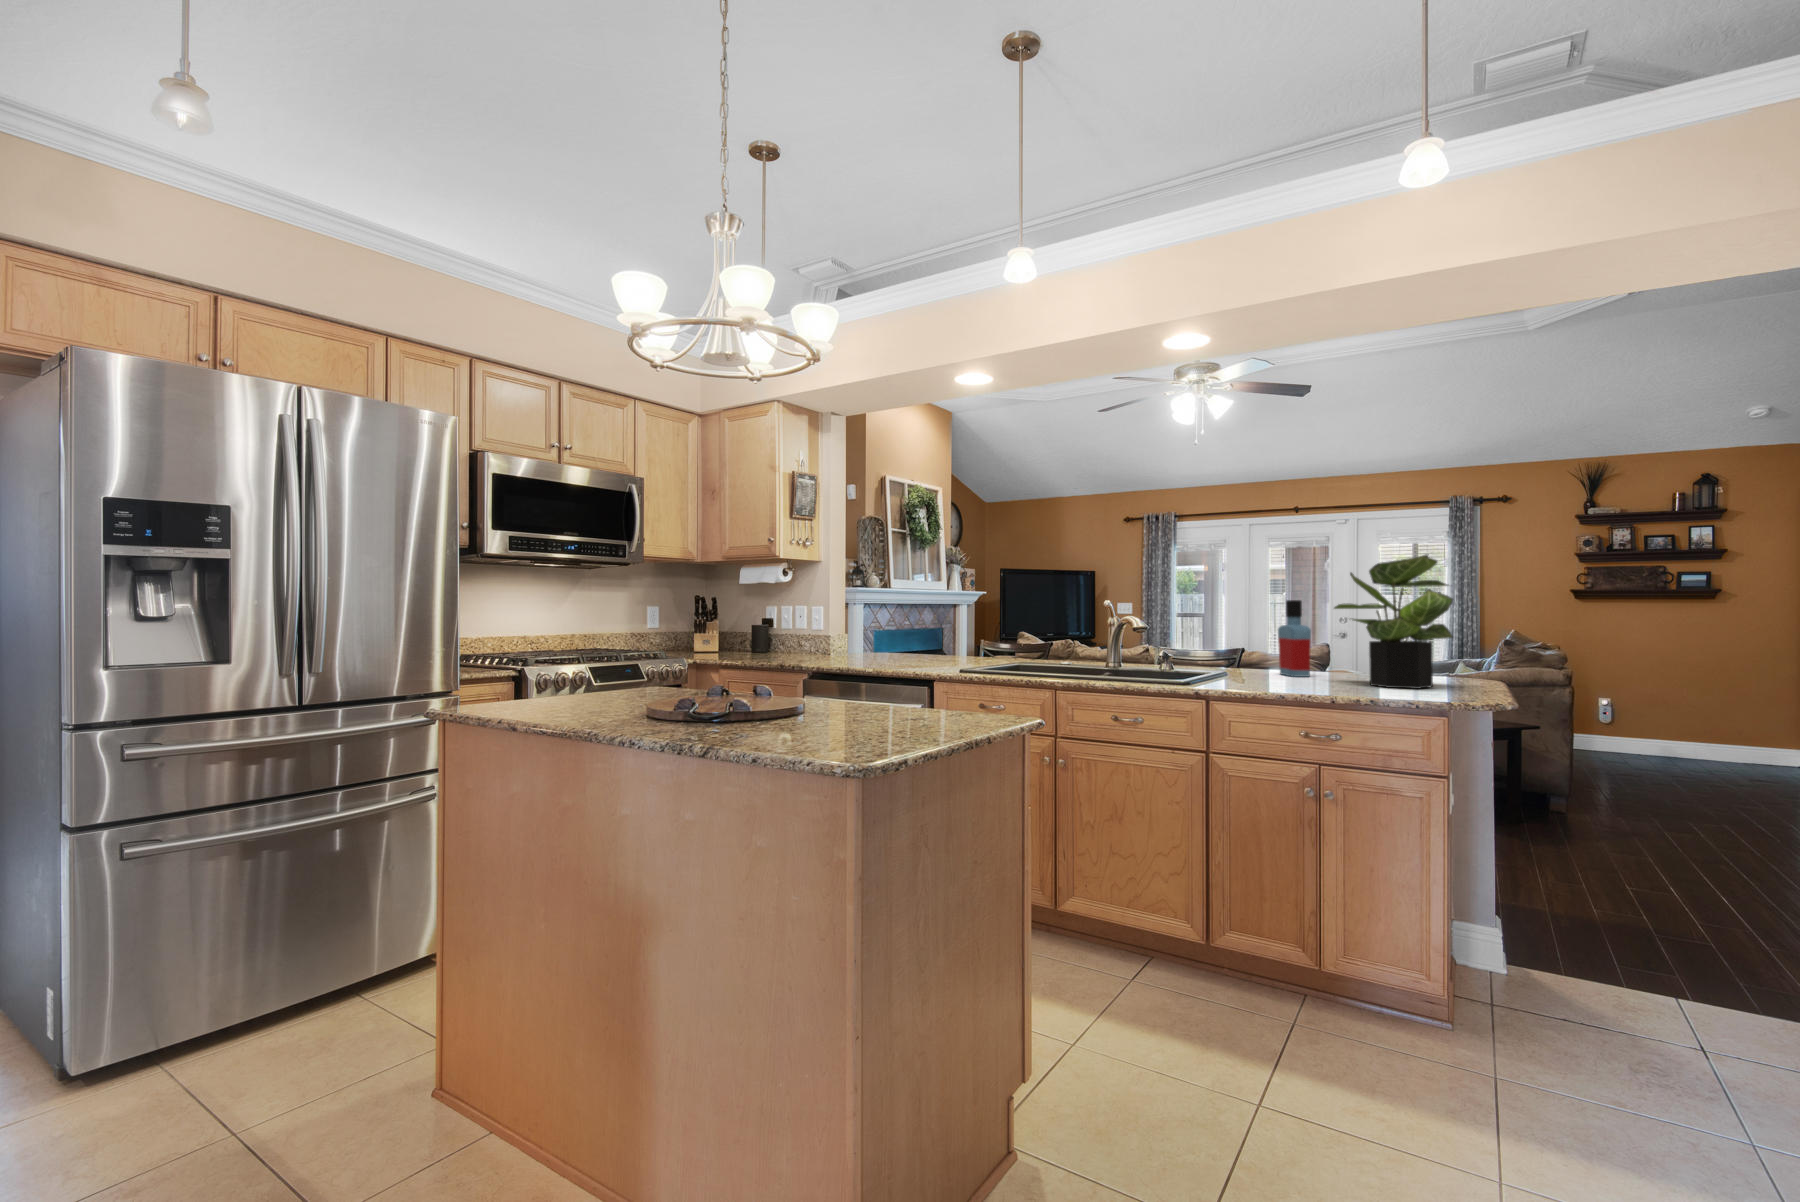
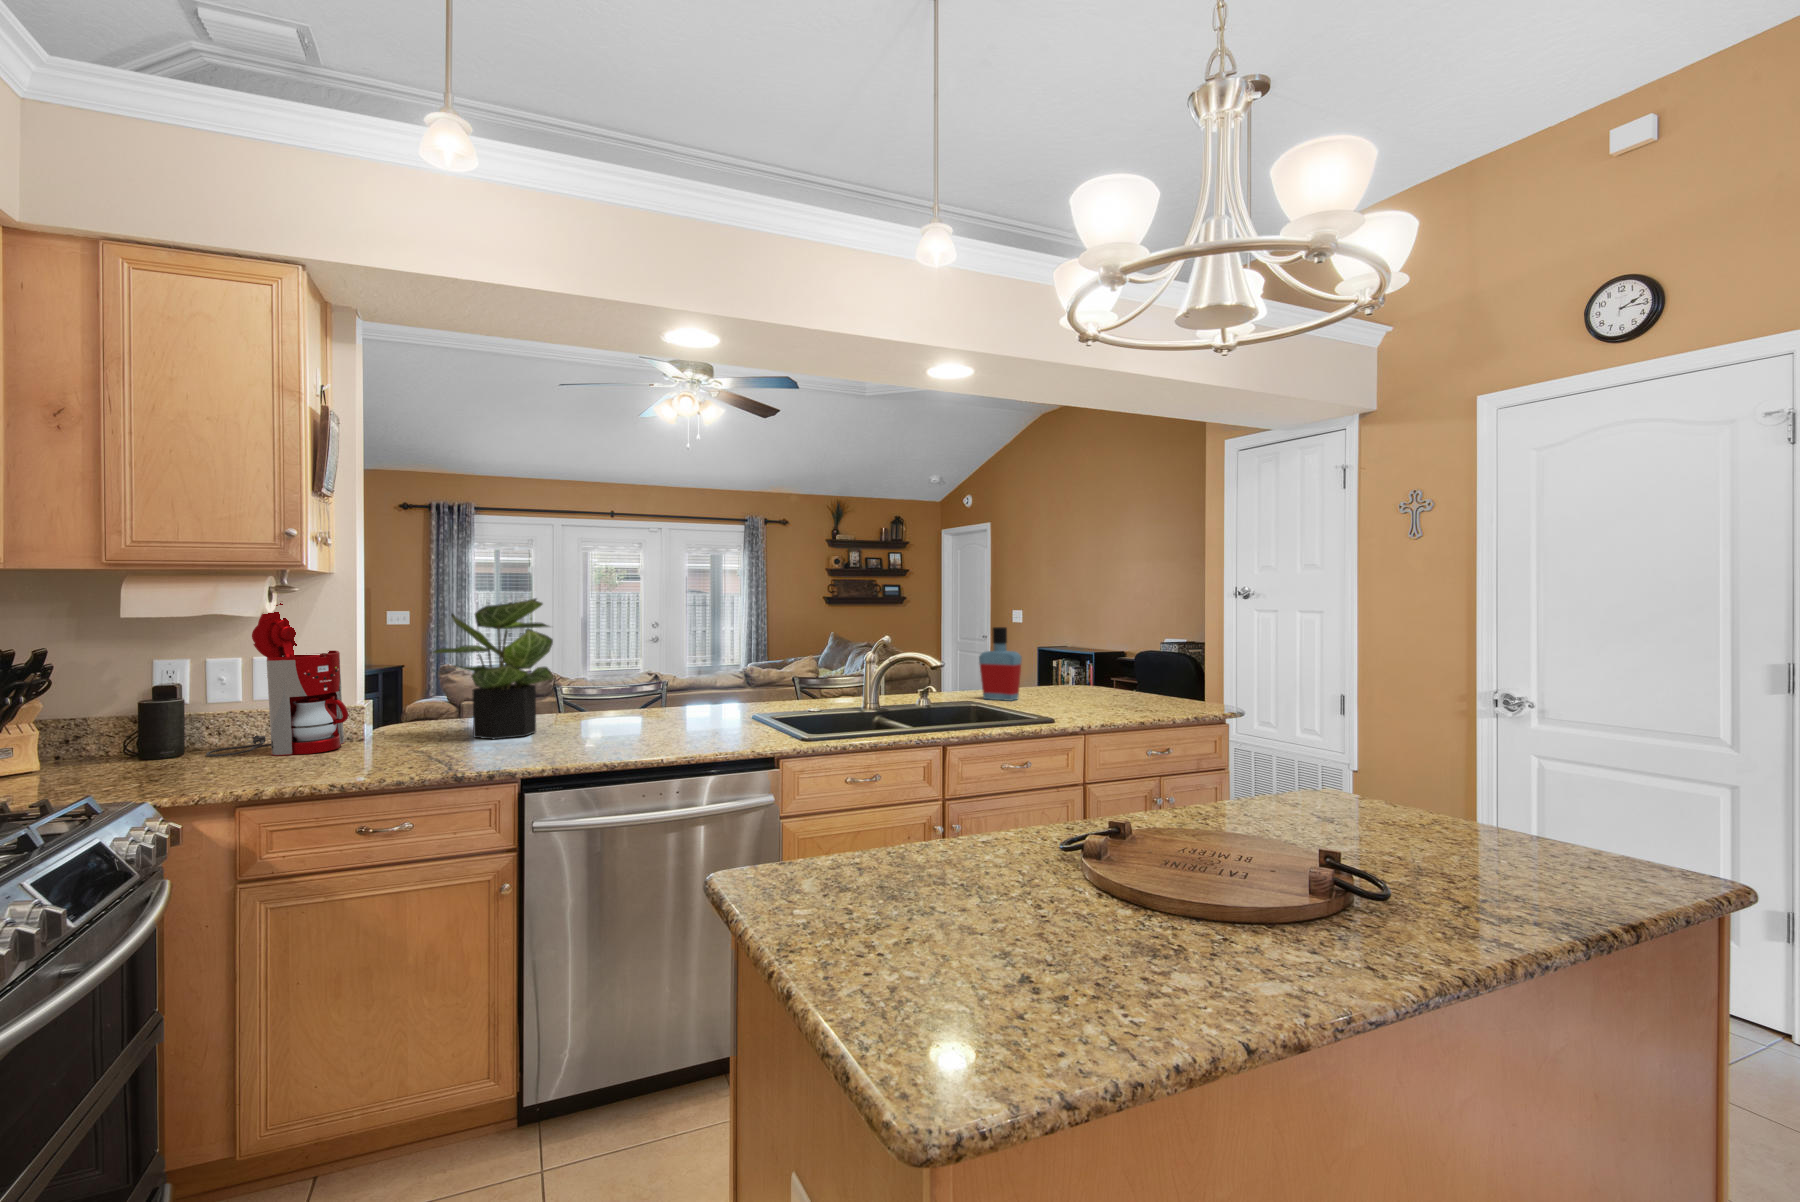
potted plant: present [1334,555,1453,689] -> present [432,599,554,739]
coffee maker: none [777,578,825,657] -> present [206,603,349,757]

